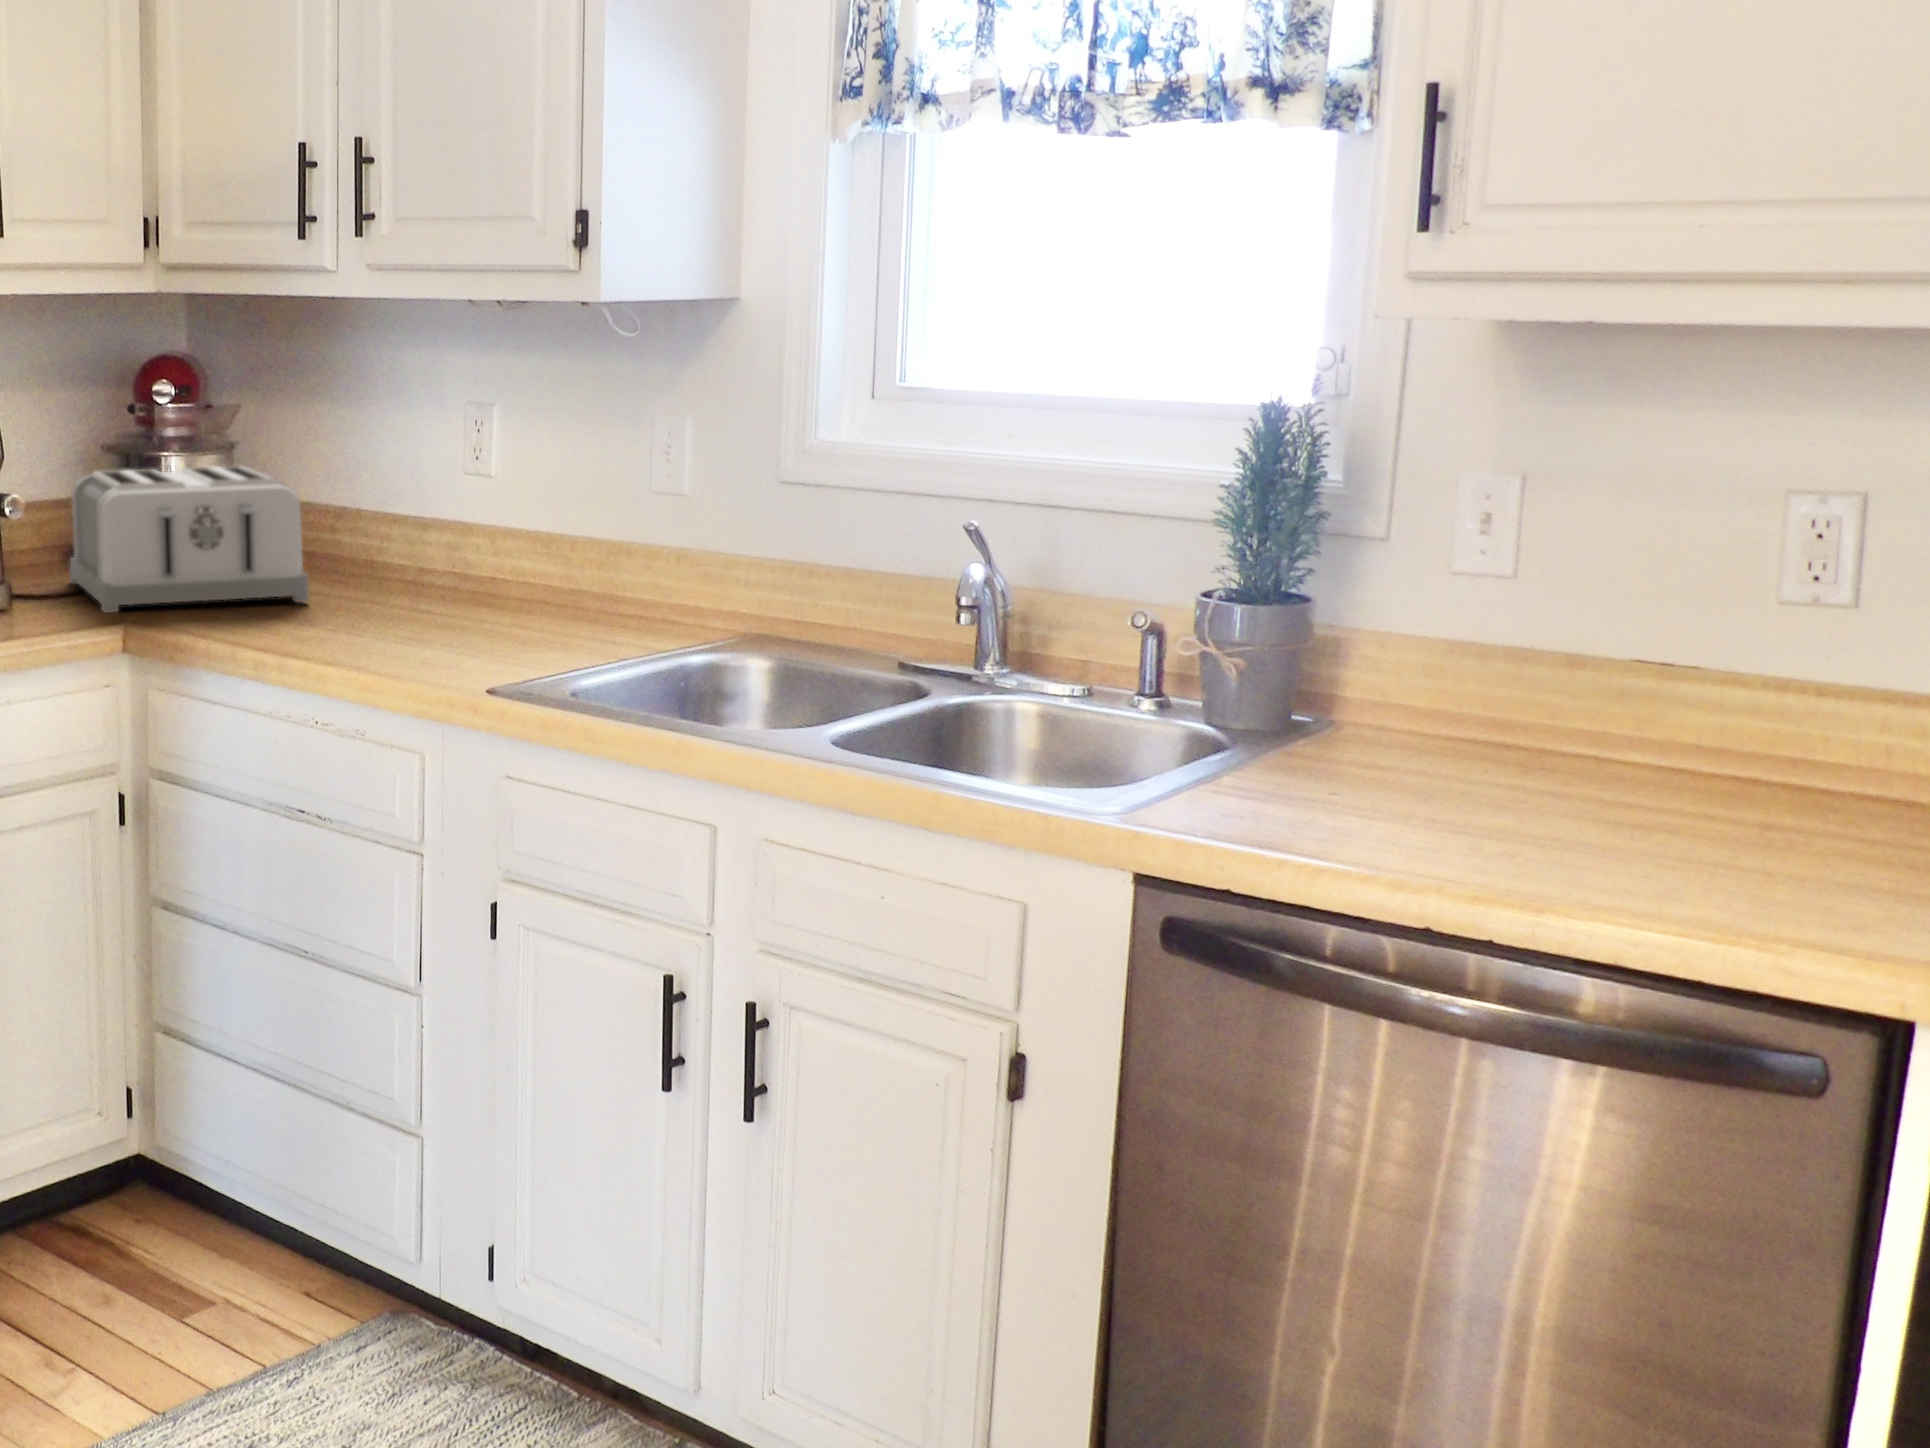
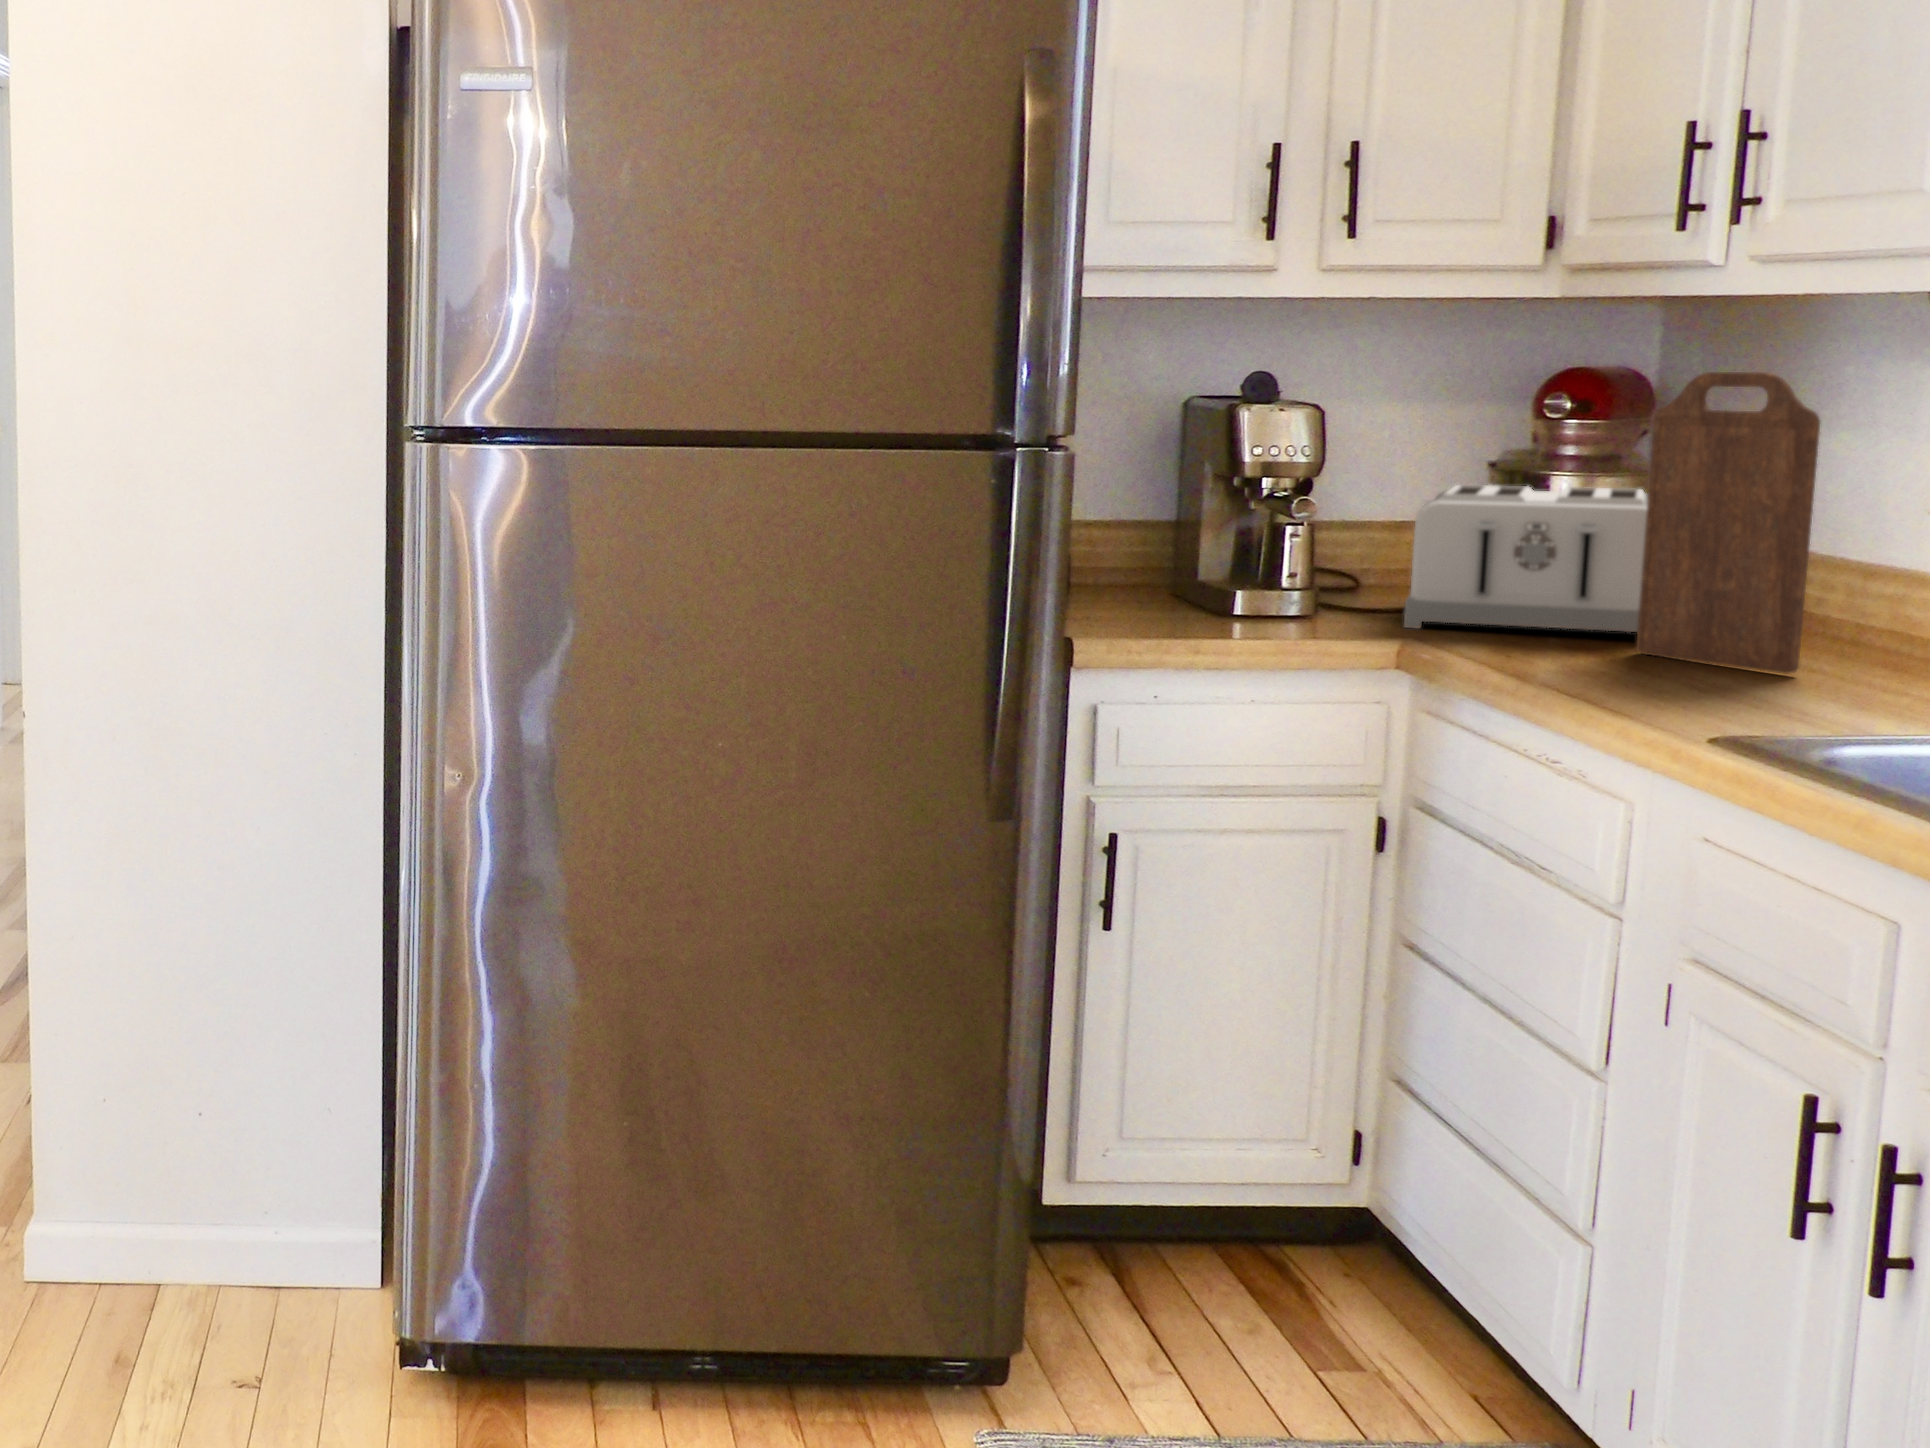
cutting board: none [307,370,446,624] -> present [1636,372,1821,674]

